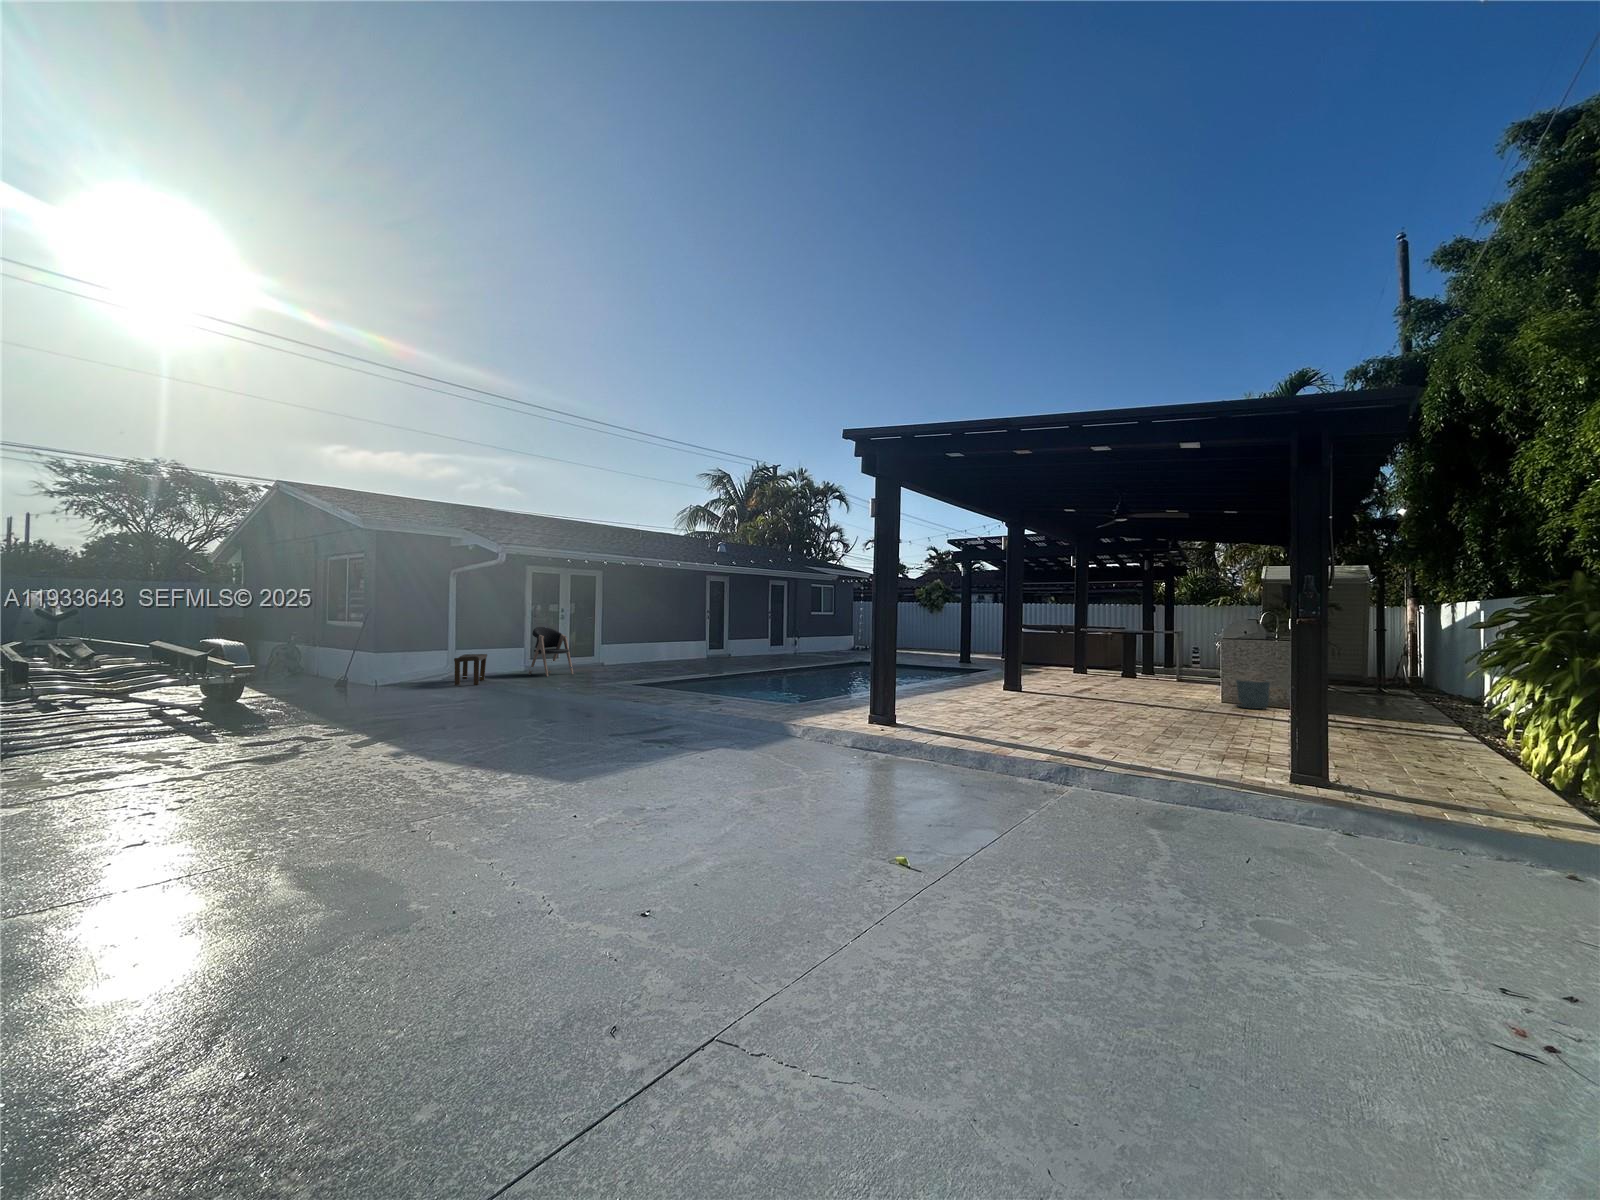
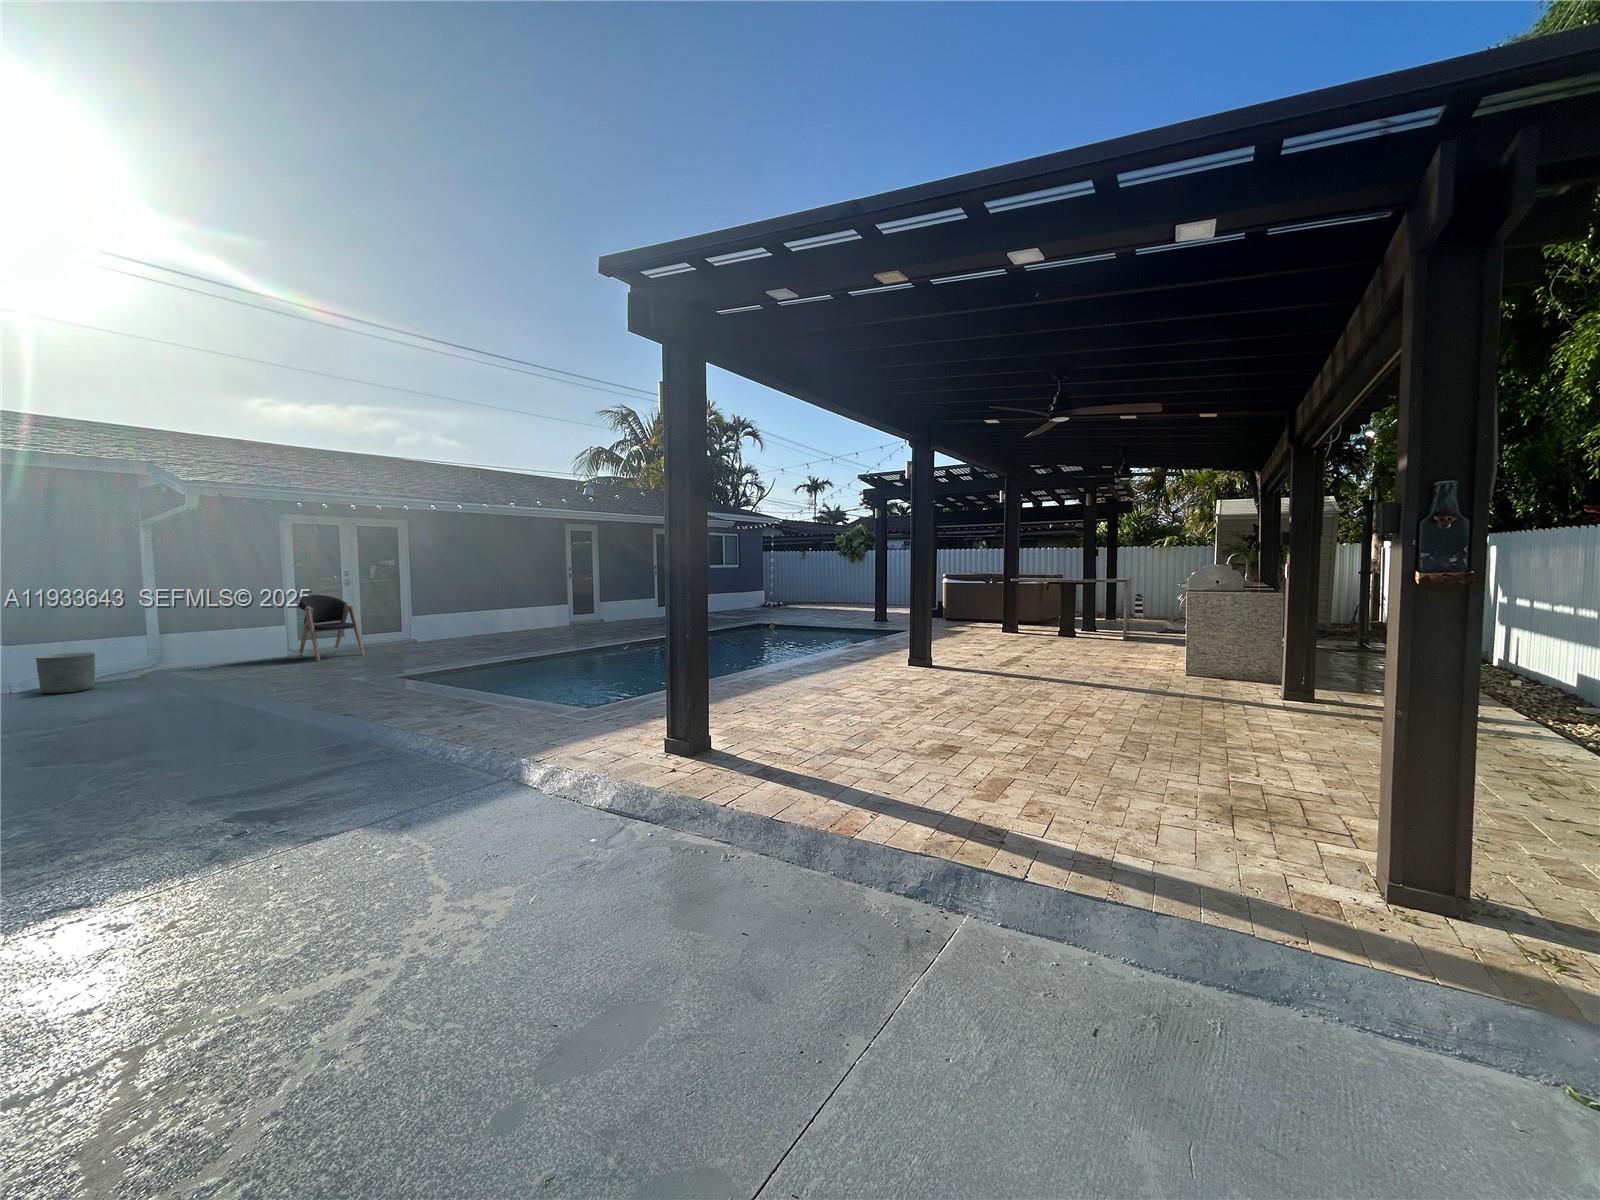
bench: present [454,654,487,685] -> none [144,636,217,683]
planter: present [1236,680,1270,709] -> present [36,652,95,694]

